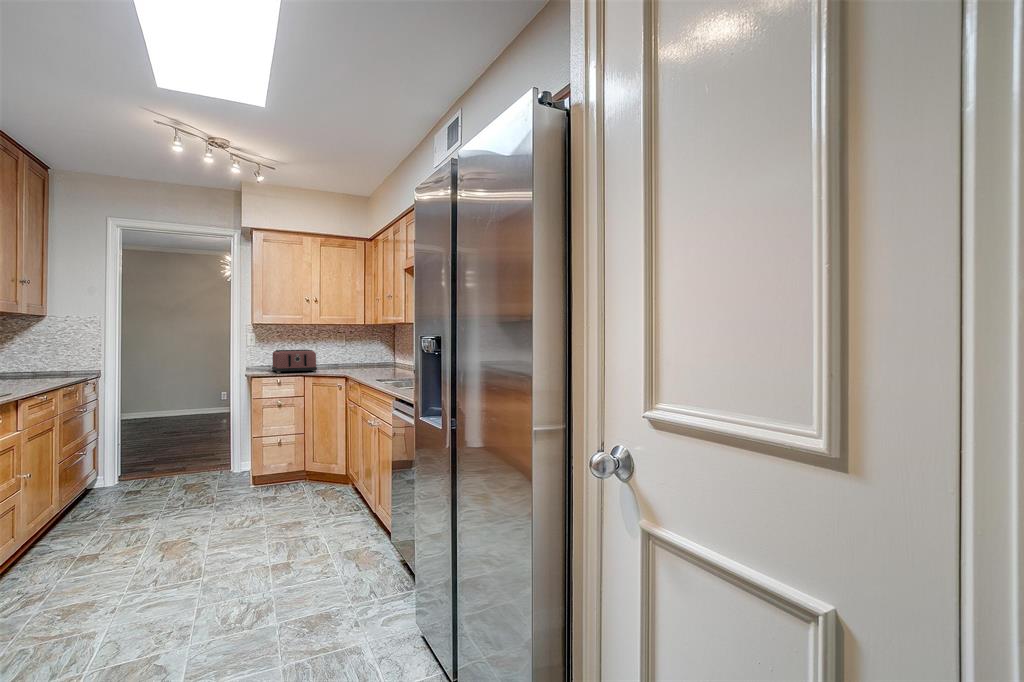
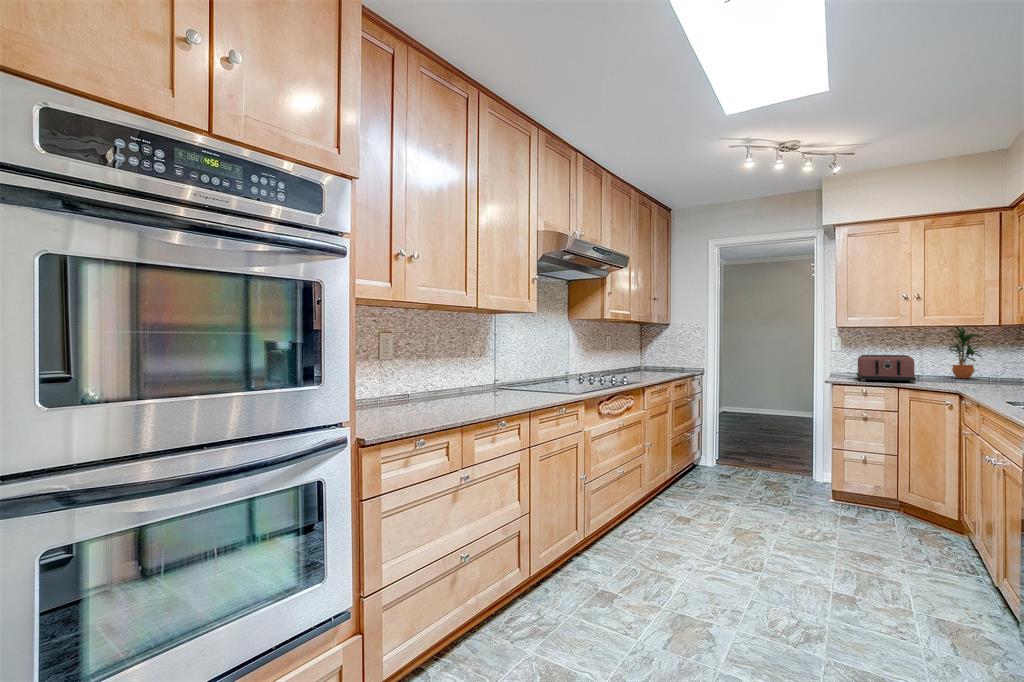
potted plant: none [331,325,357,366] -> present [947,326,984,379]

